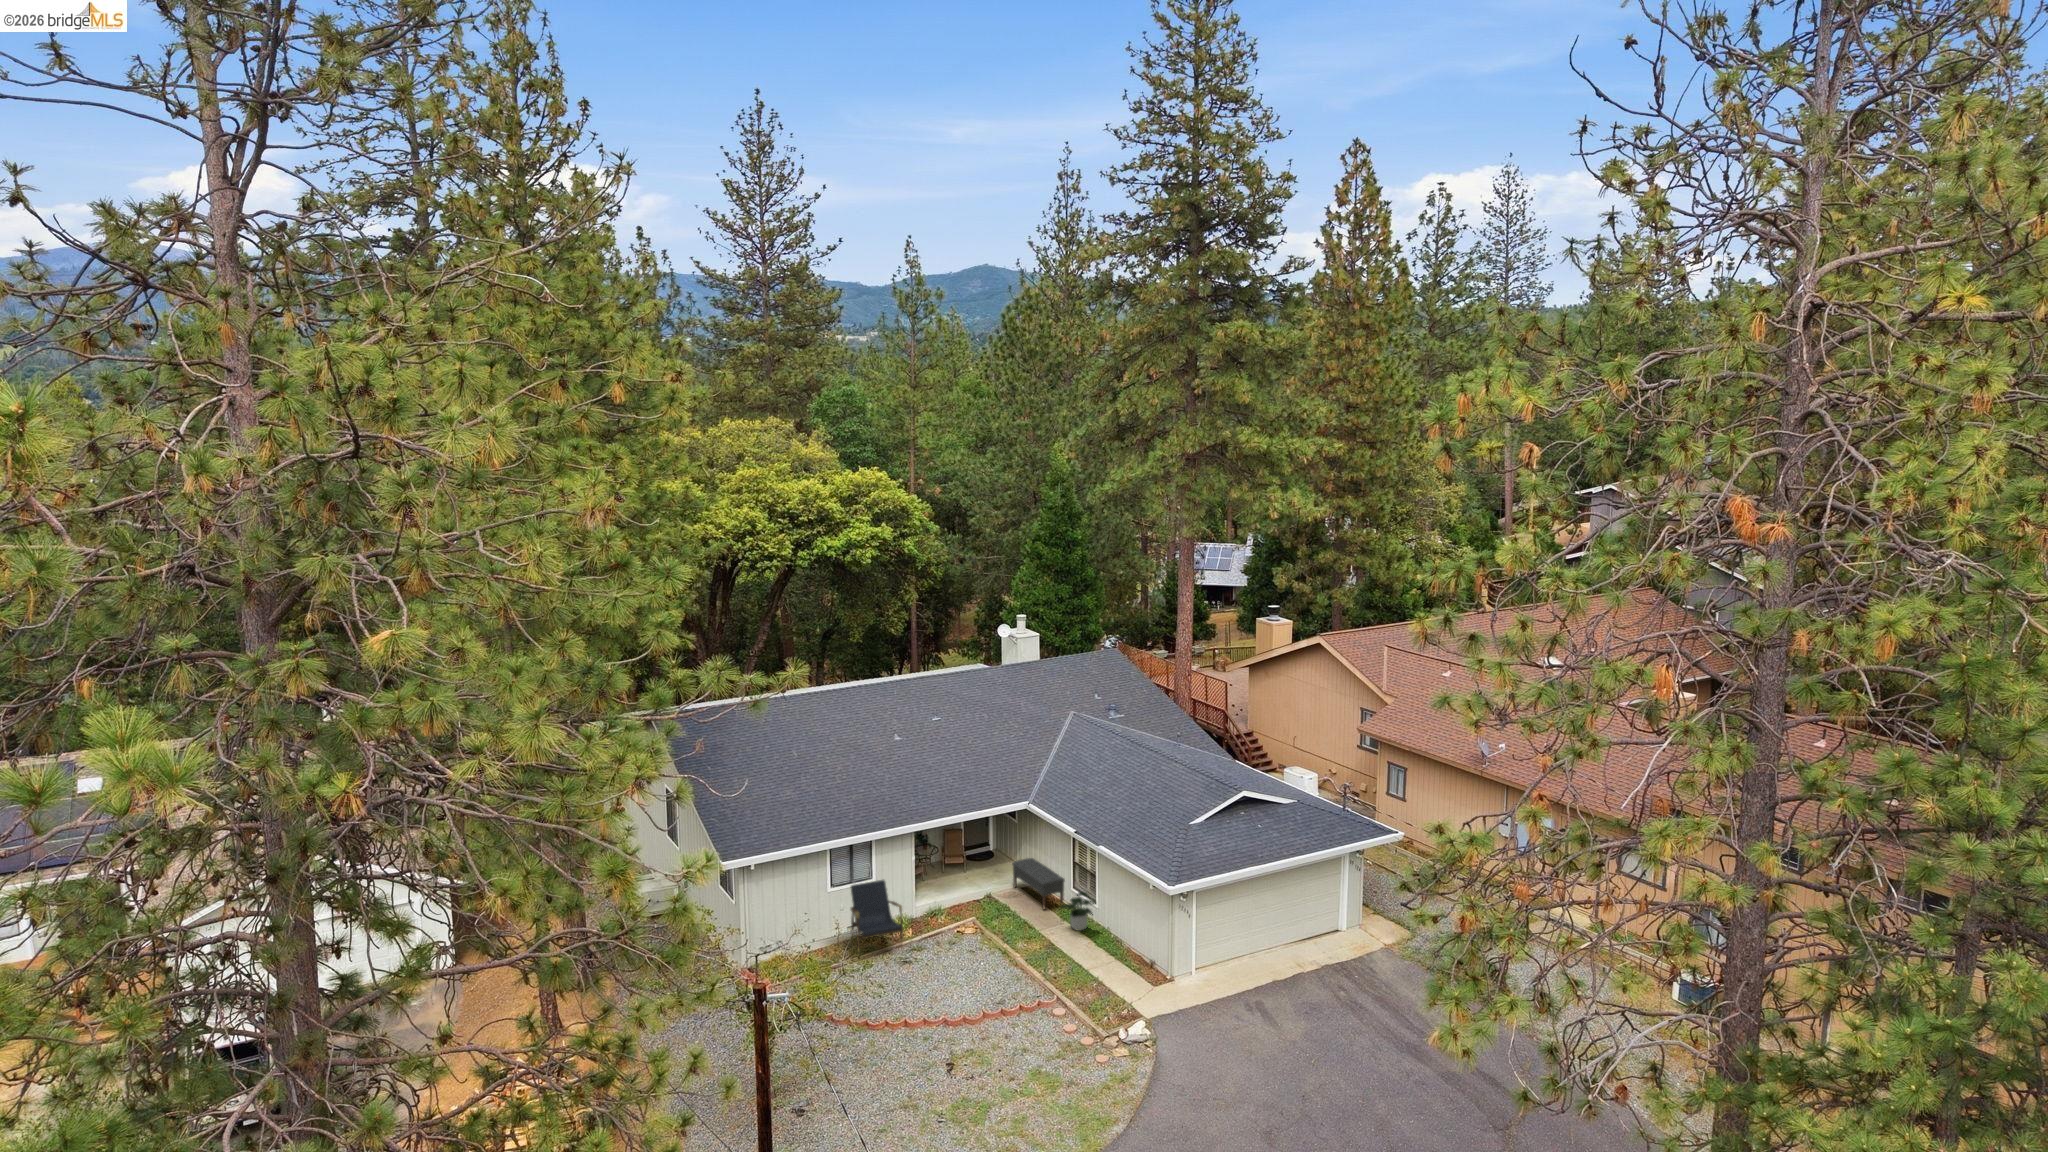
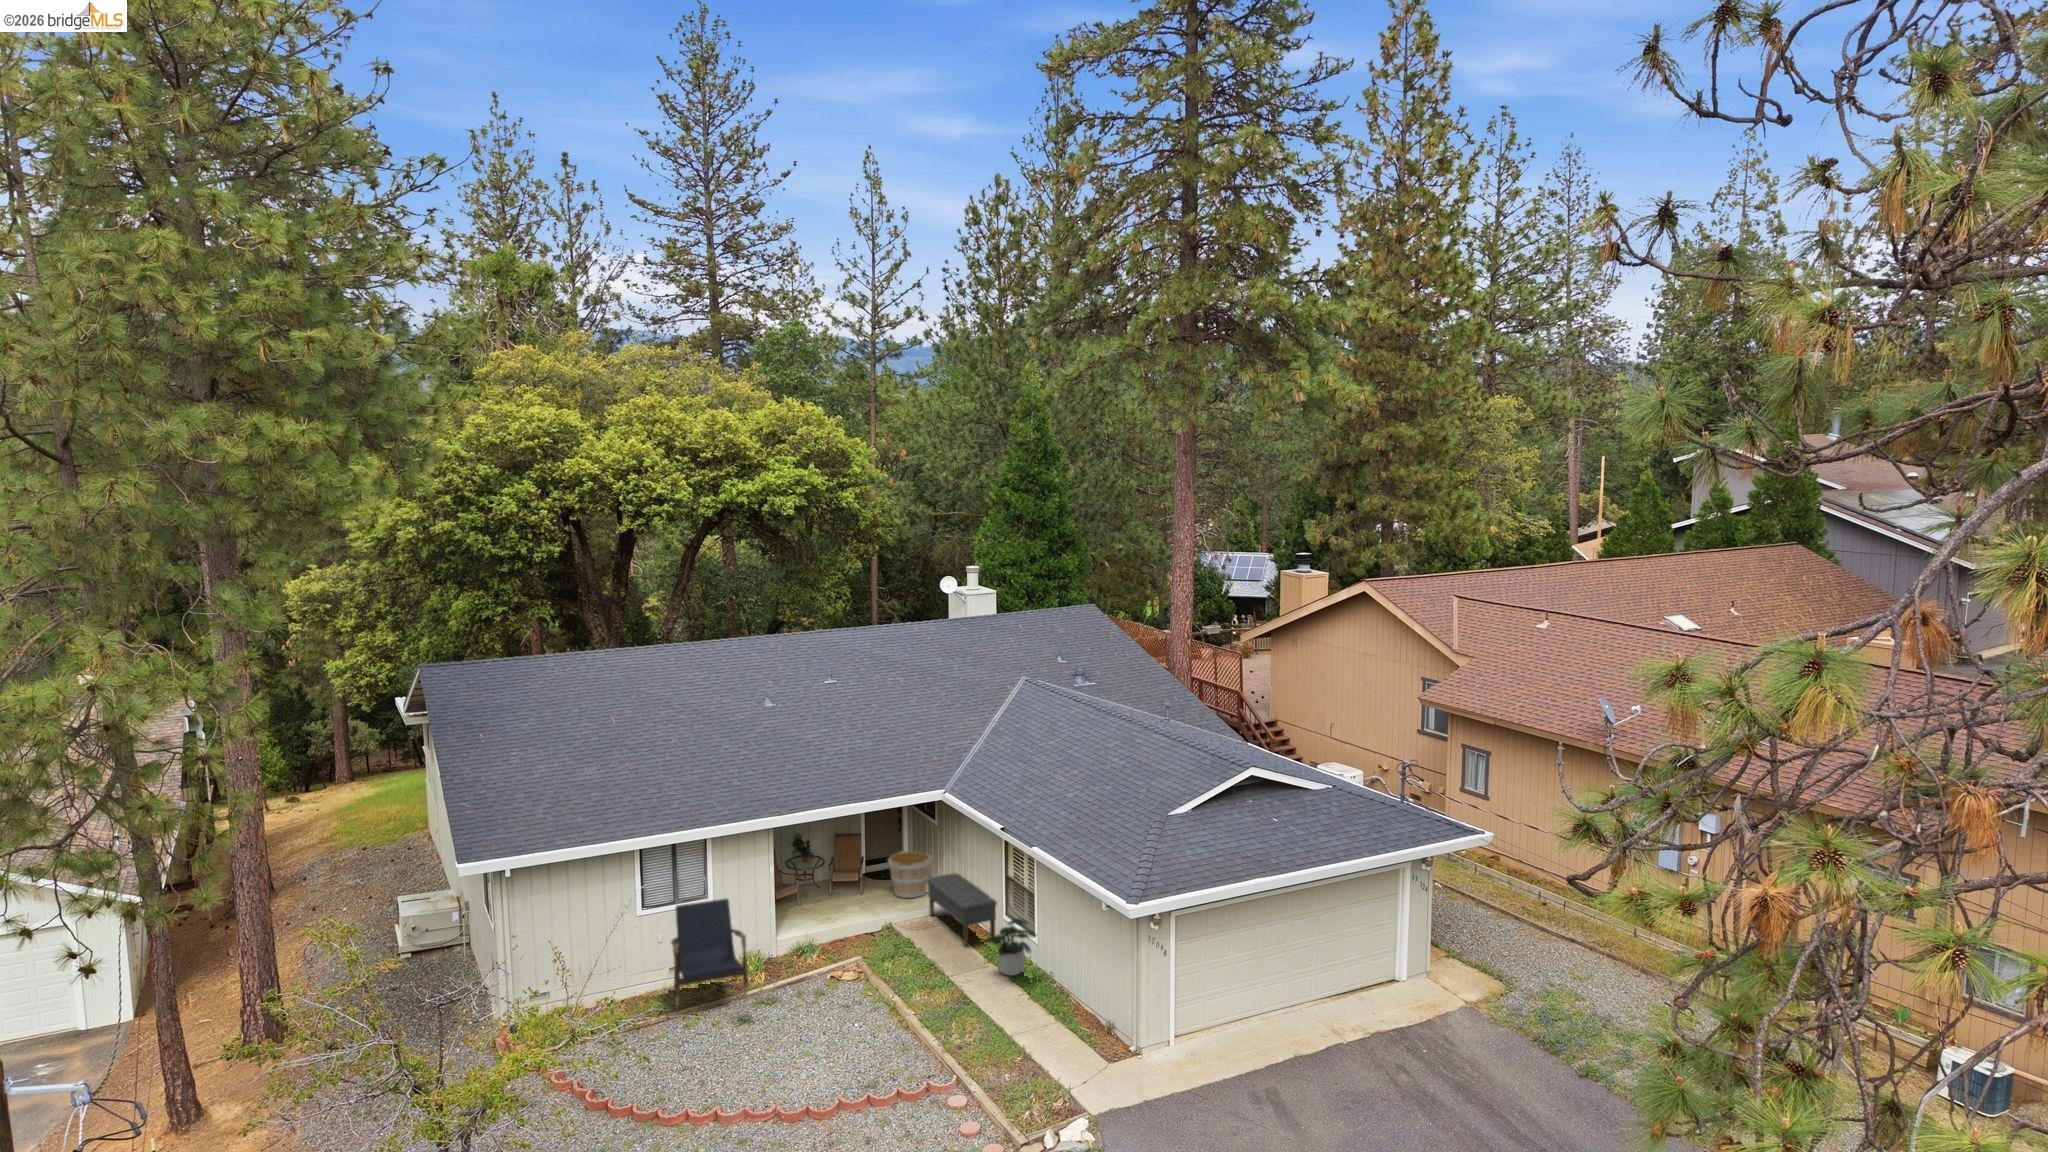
wooden bucket: none [980,840,1011,875] -> present [888,851,932,898]

